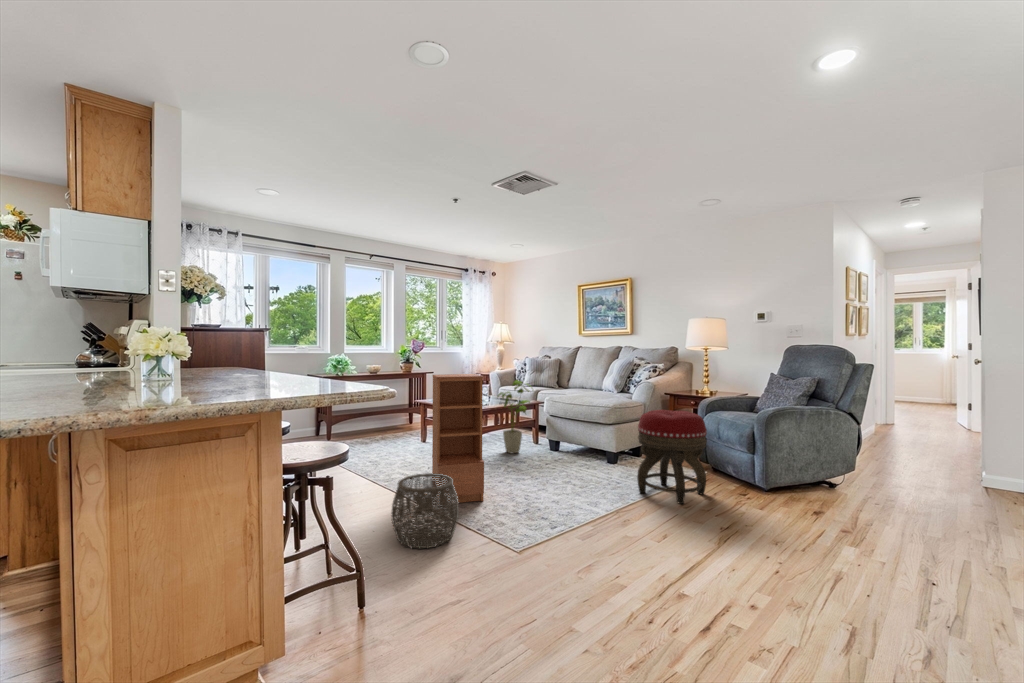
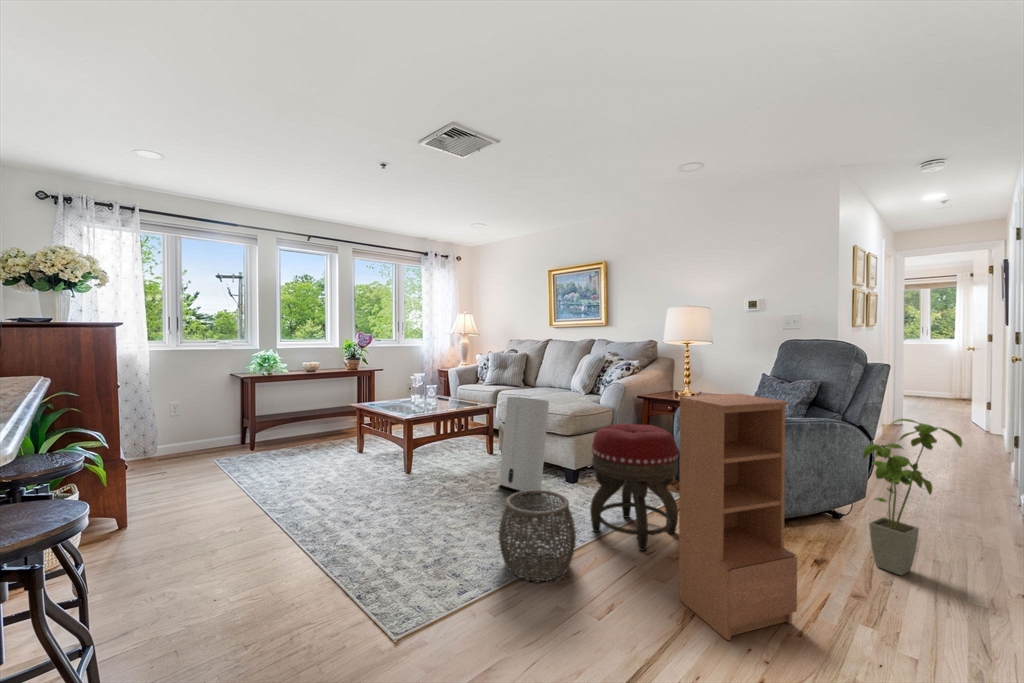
bookcase: present [432,374,484,503] -> present [679,394,797,640]
house plant: present [498,380,530,453] -> present [863,419,962,575]
air purifier: none [554,391,596,469] -> present [499,396,549,491]
woven basket: present [391,473,459,548] -> present [498,490,576,582]

